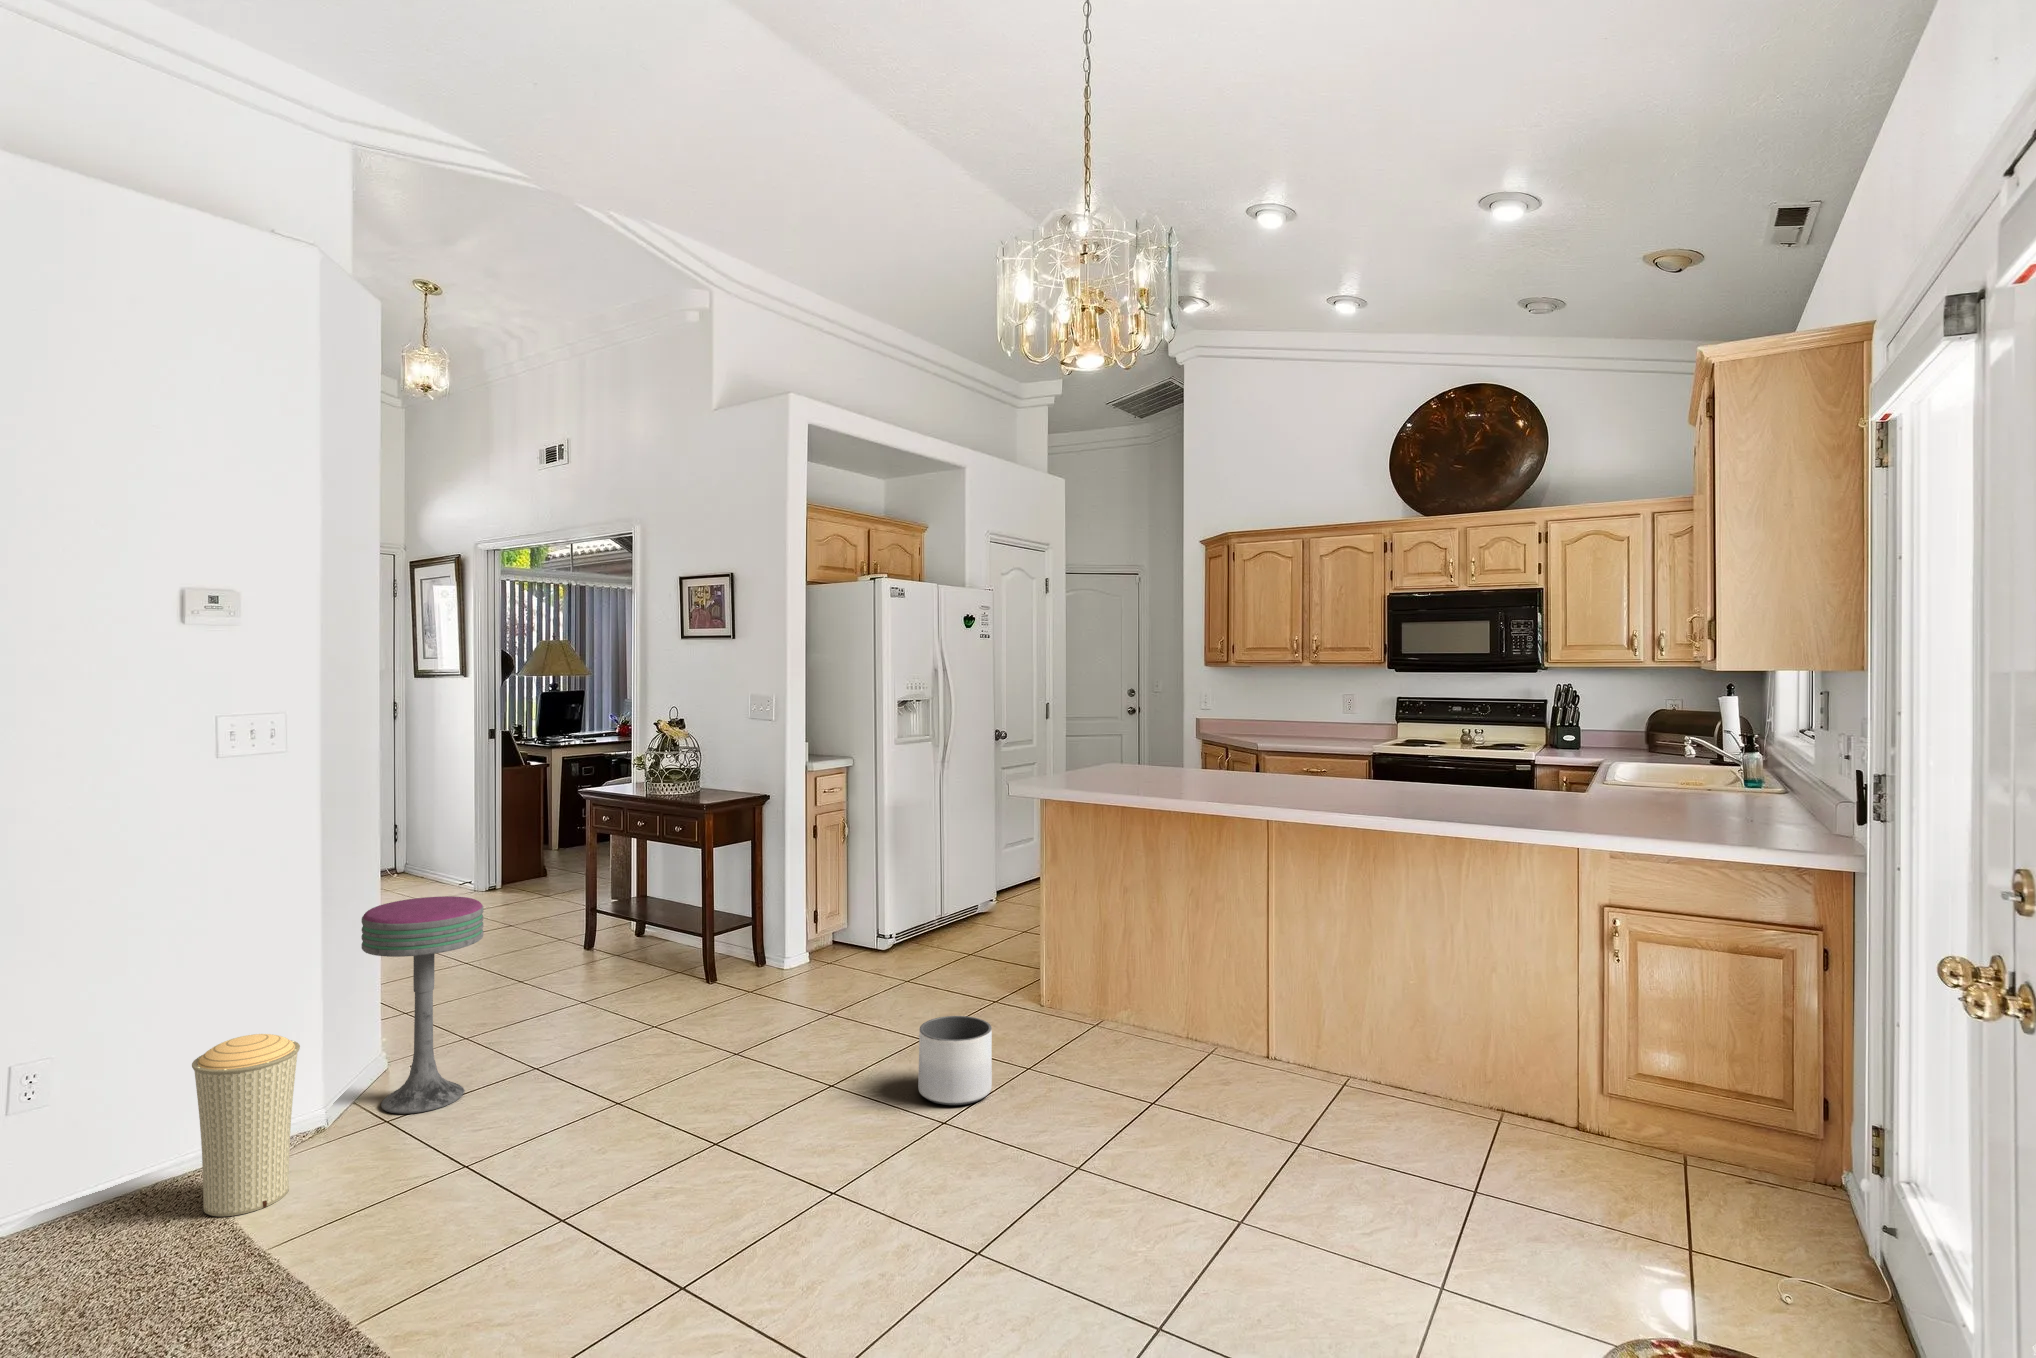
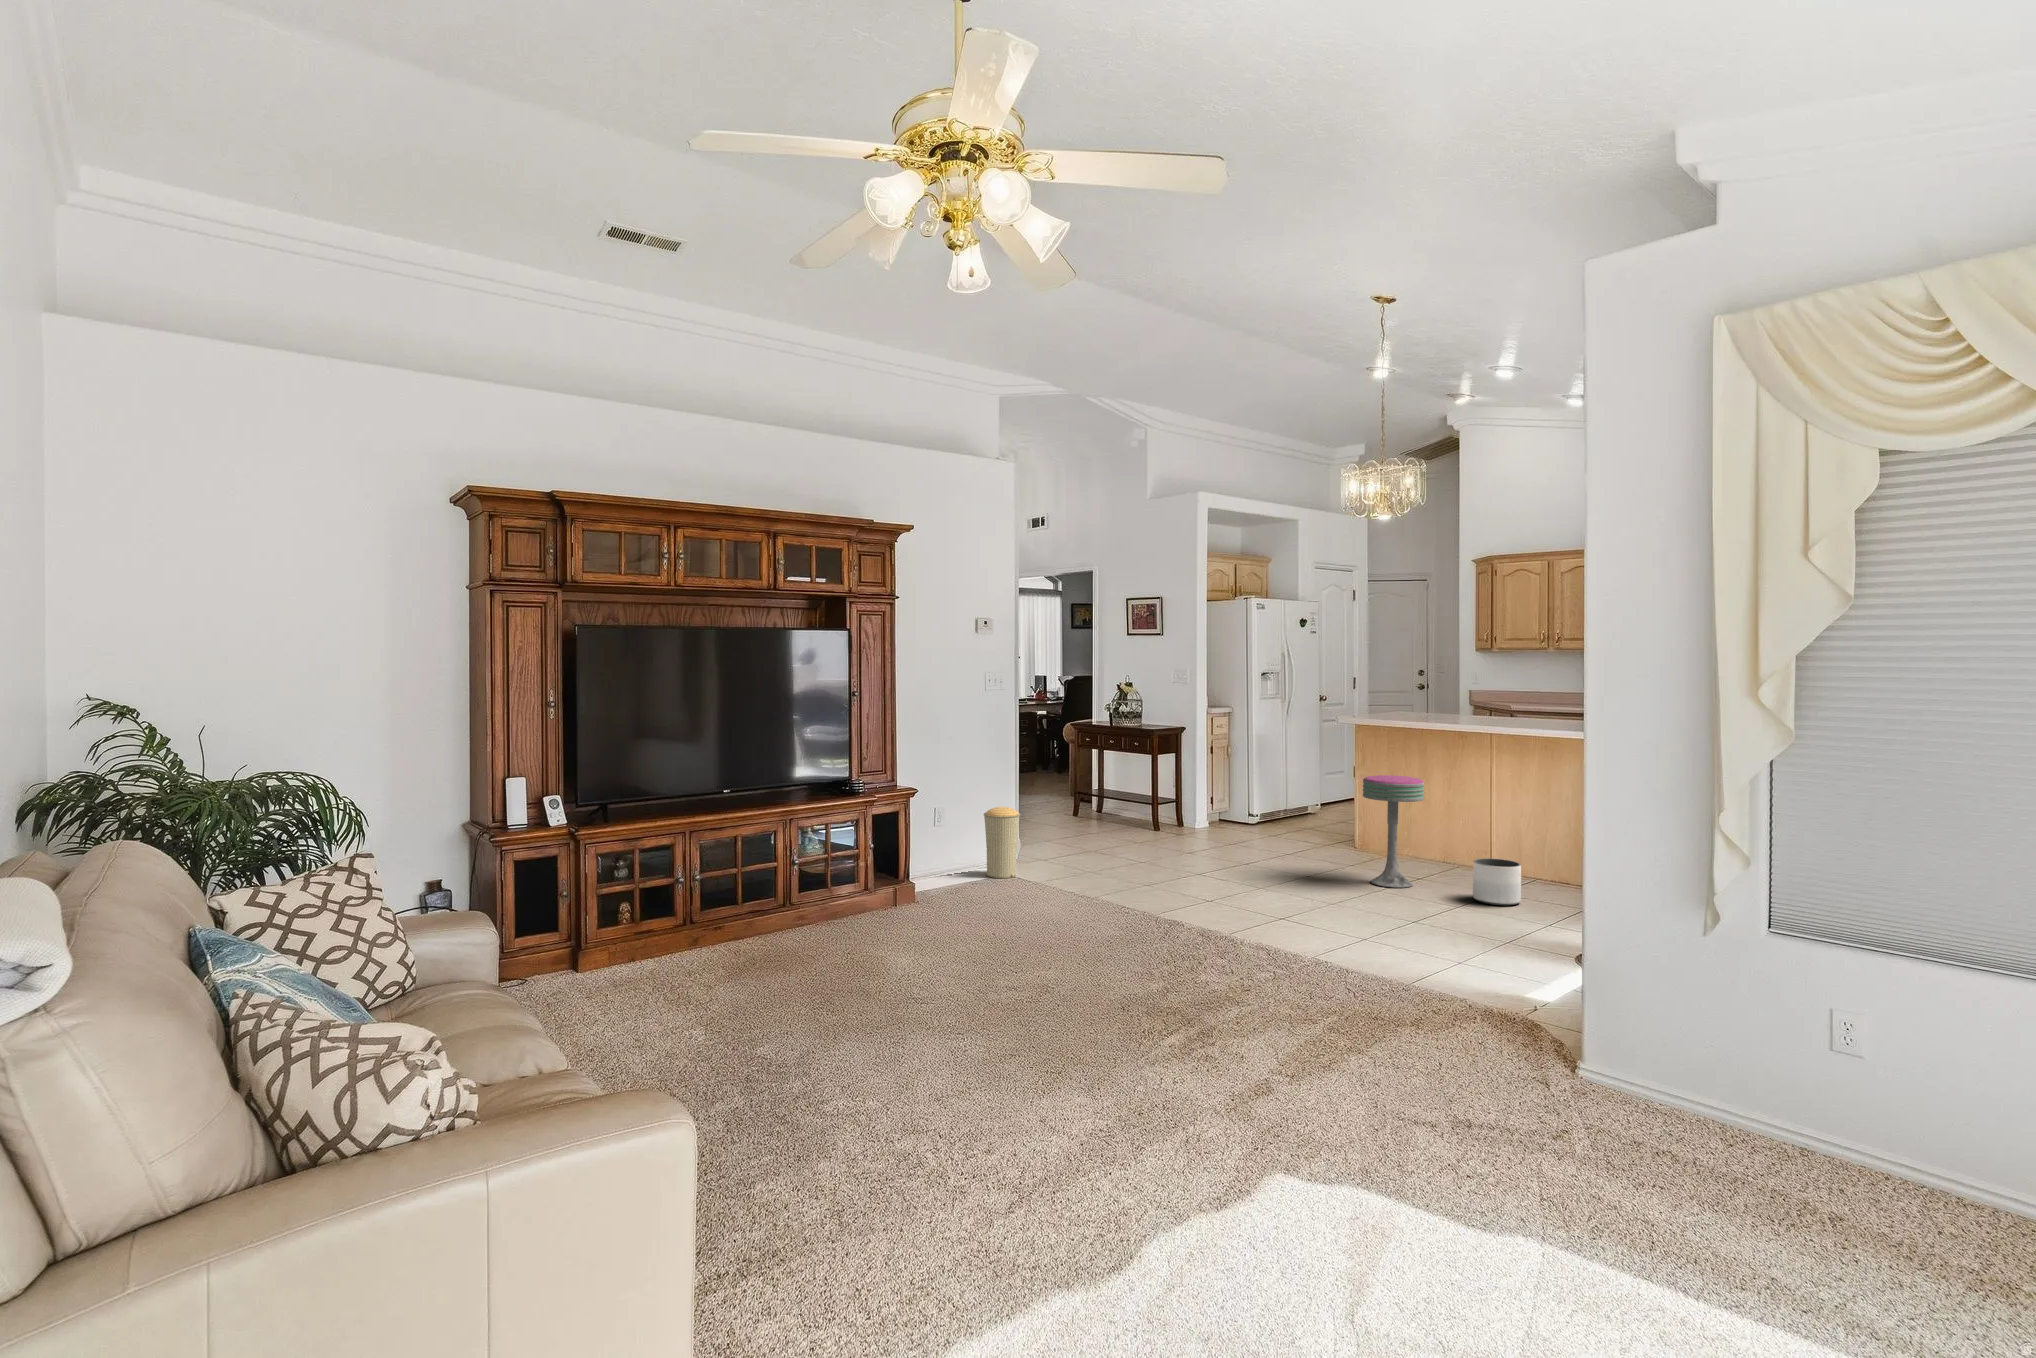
bar stool: present [361,896,484,1114] -> present [1363,775,1424,888]
planter: present [918,1016,992,1105] -> present [1473,858,1521,905]

